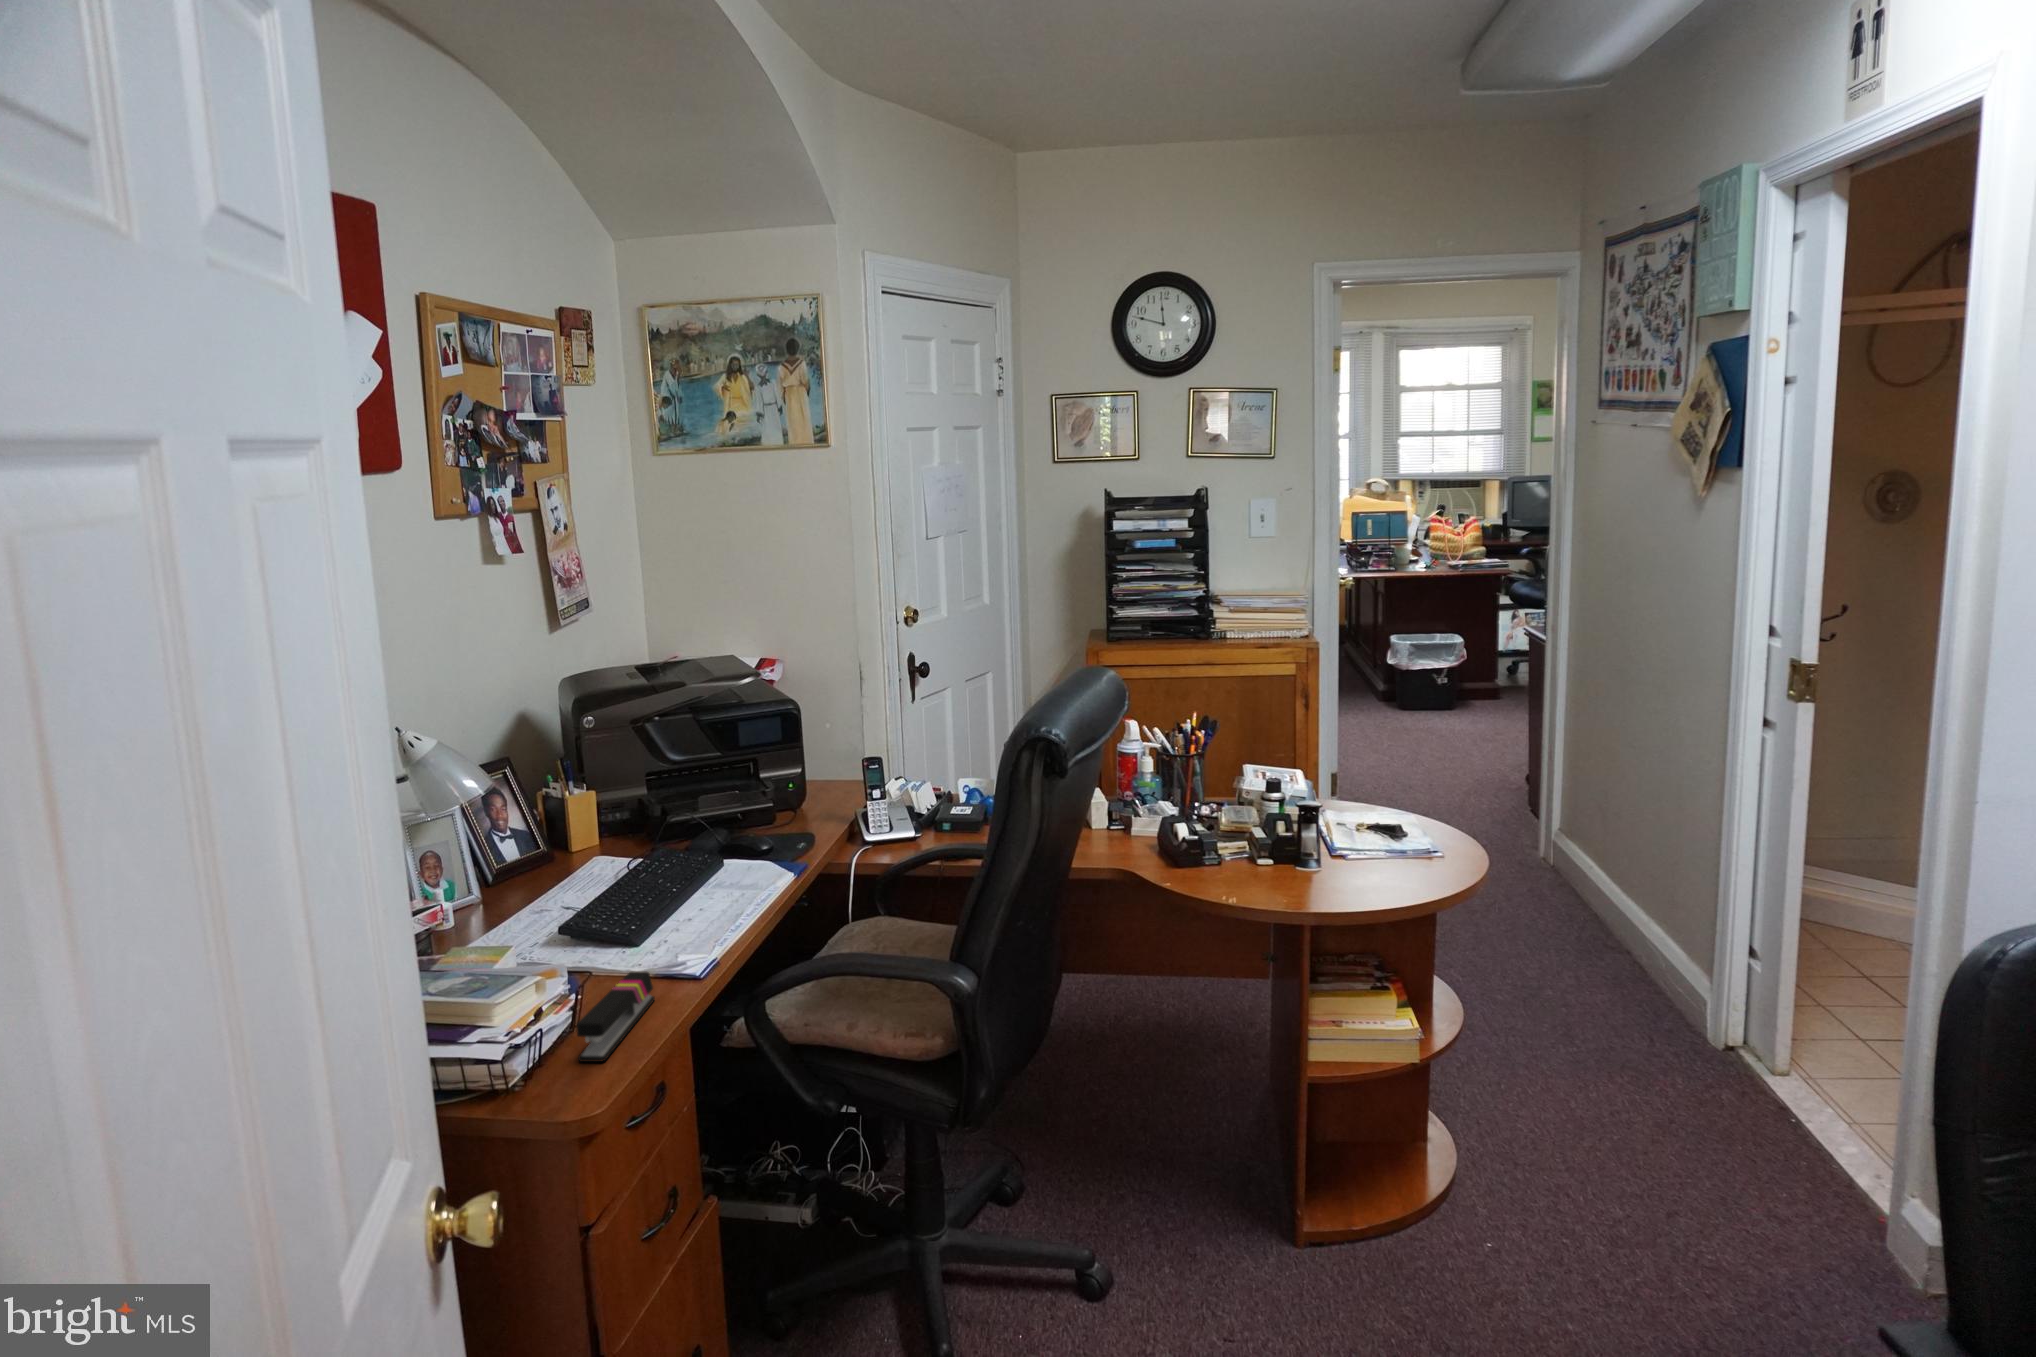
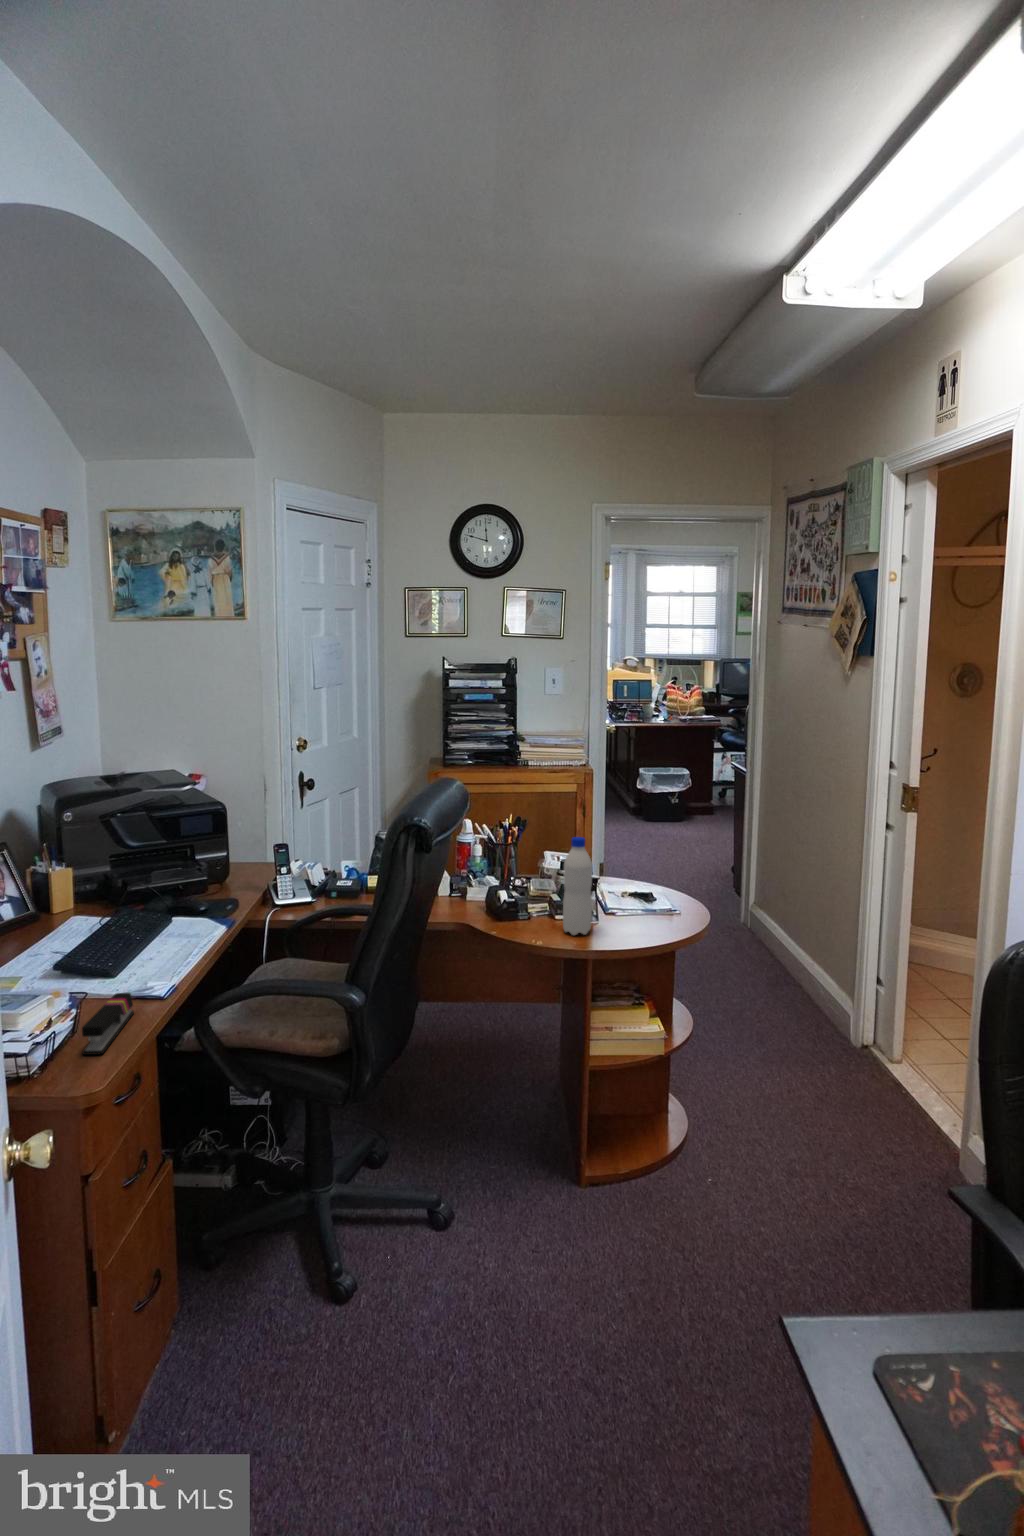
water bottle: none [1266,747,1309,890] -> present [563,837,592,935]

